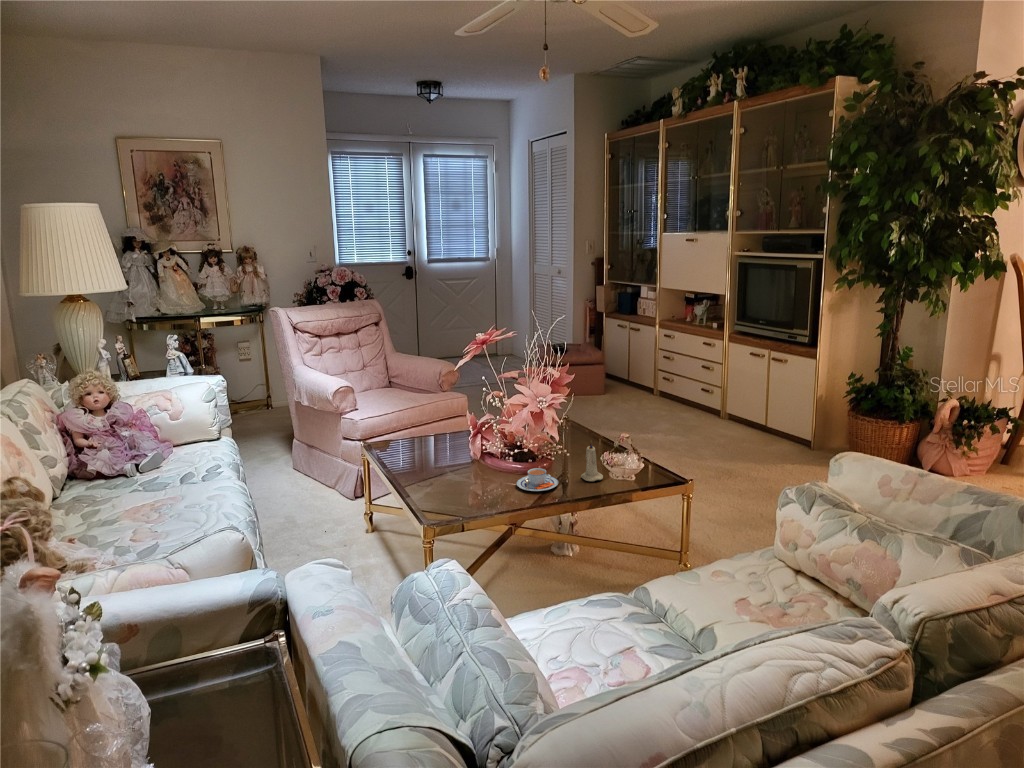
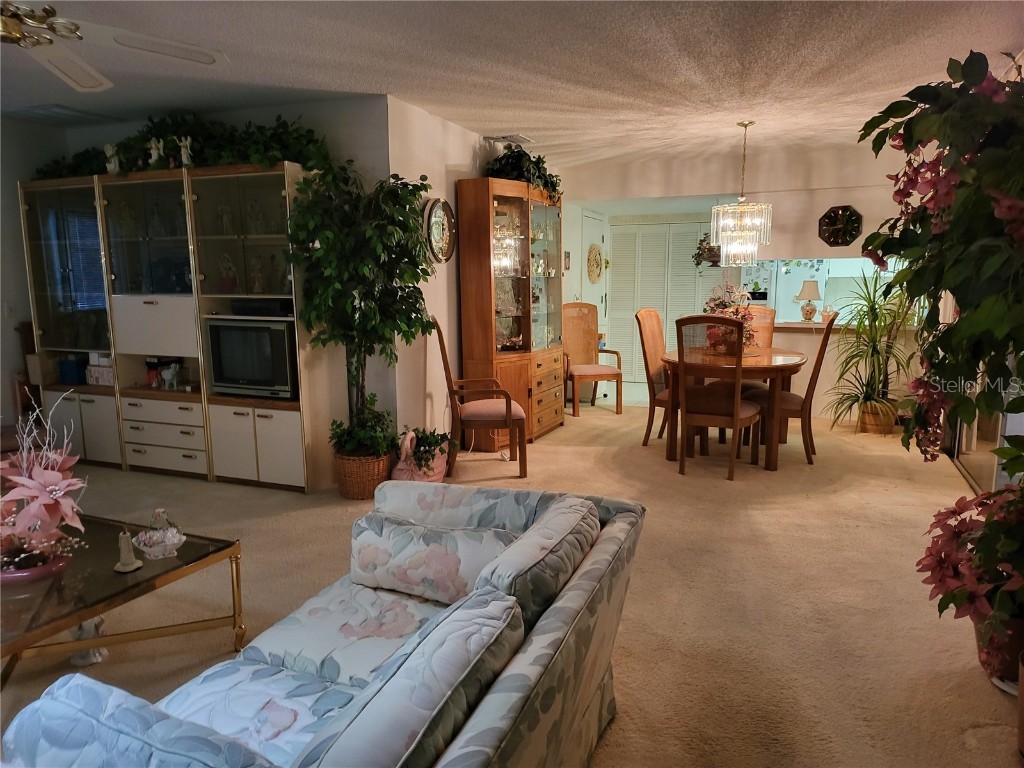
teacup: present [516,468,558,491] -> none [32,572,91,602]

